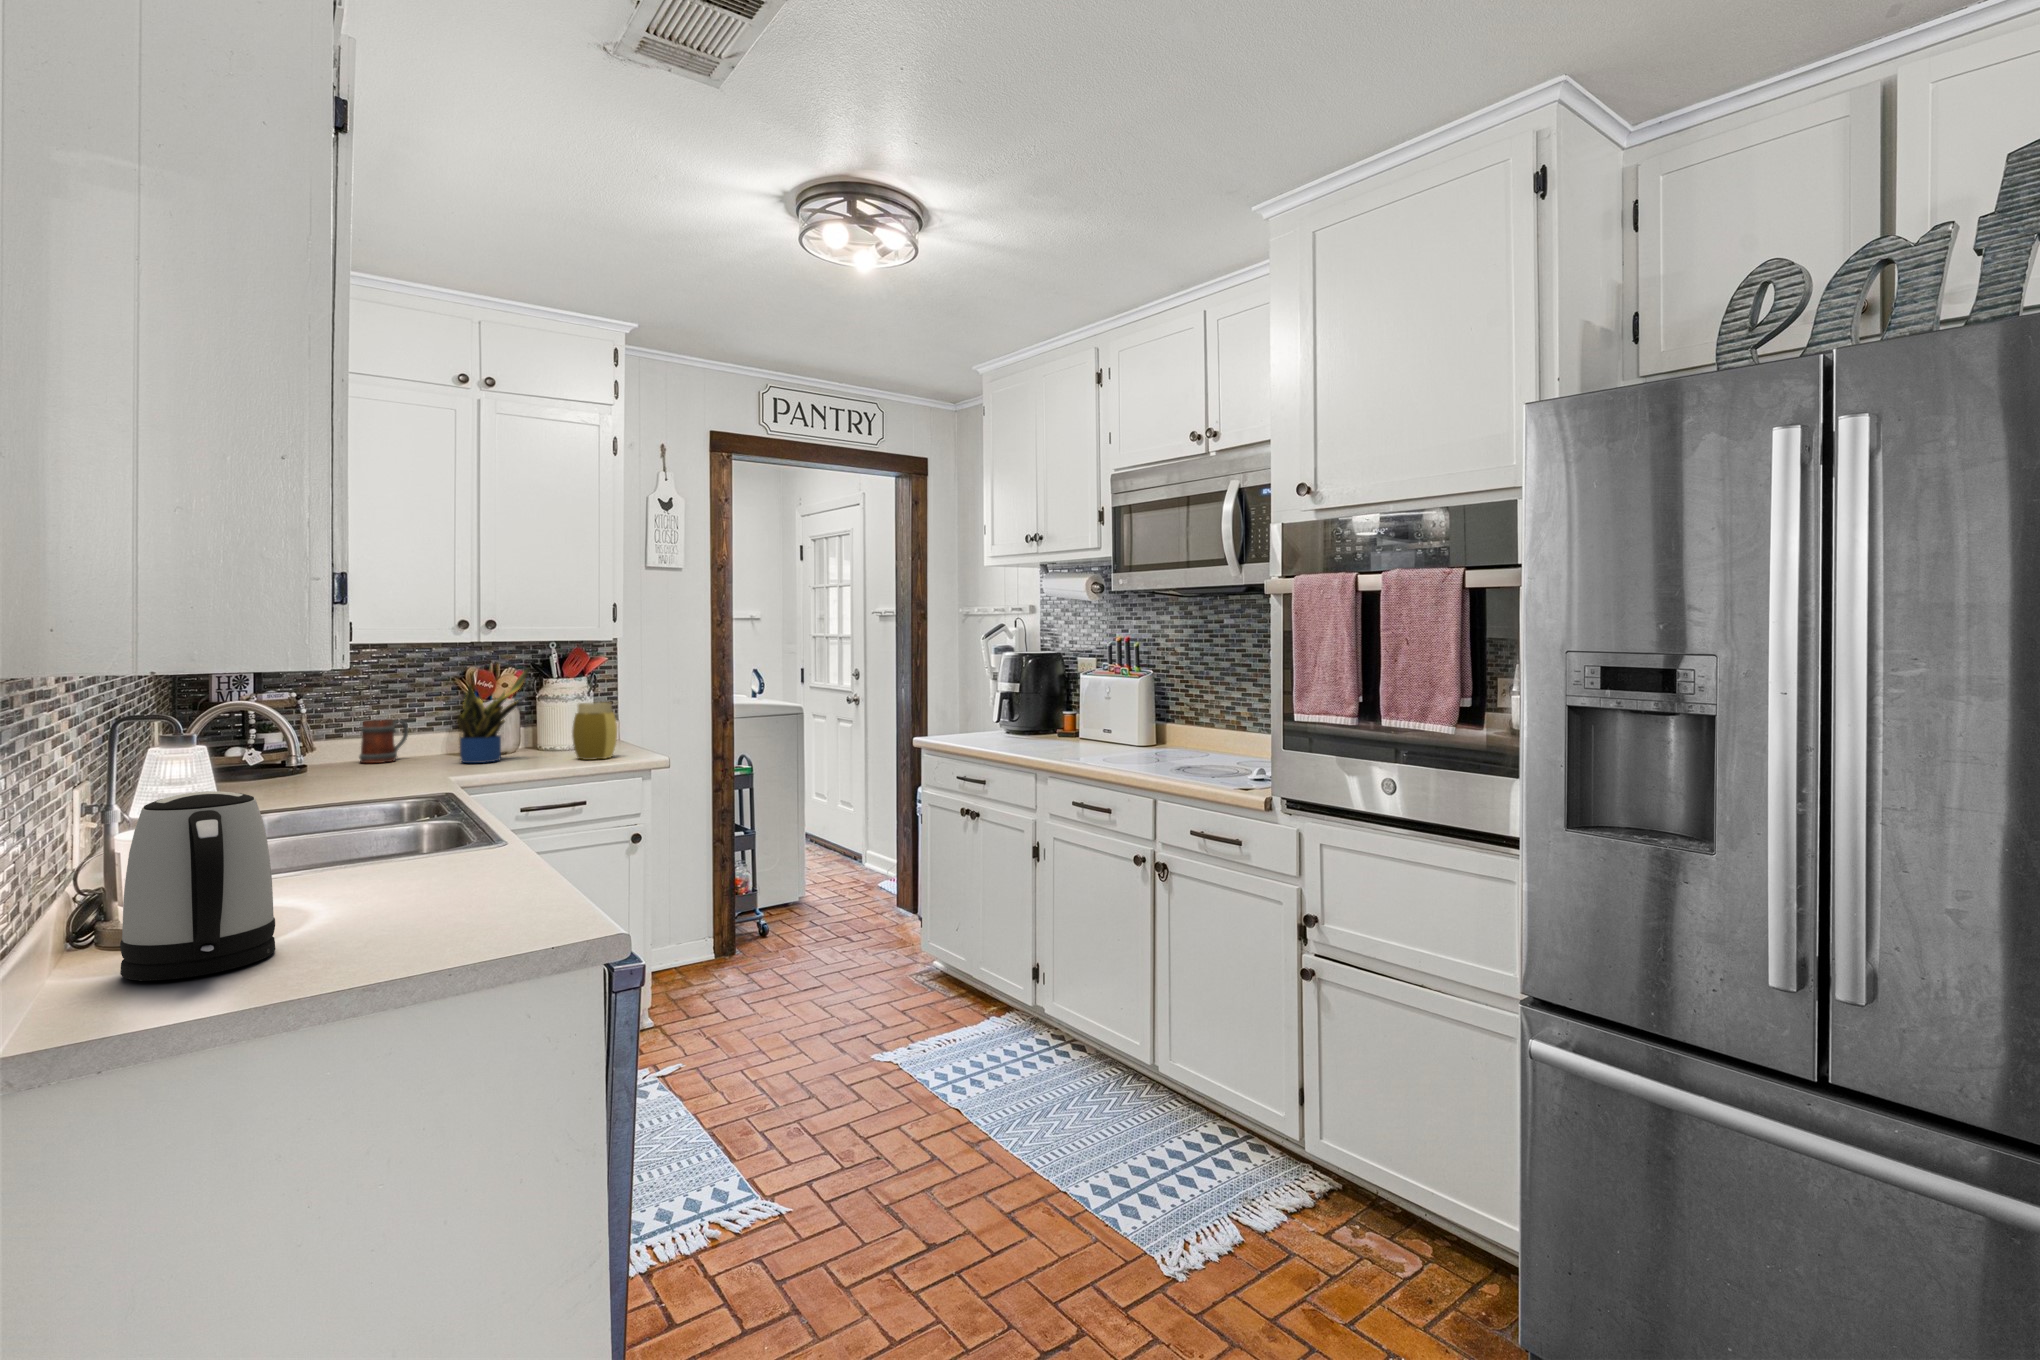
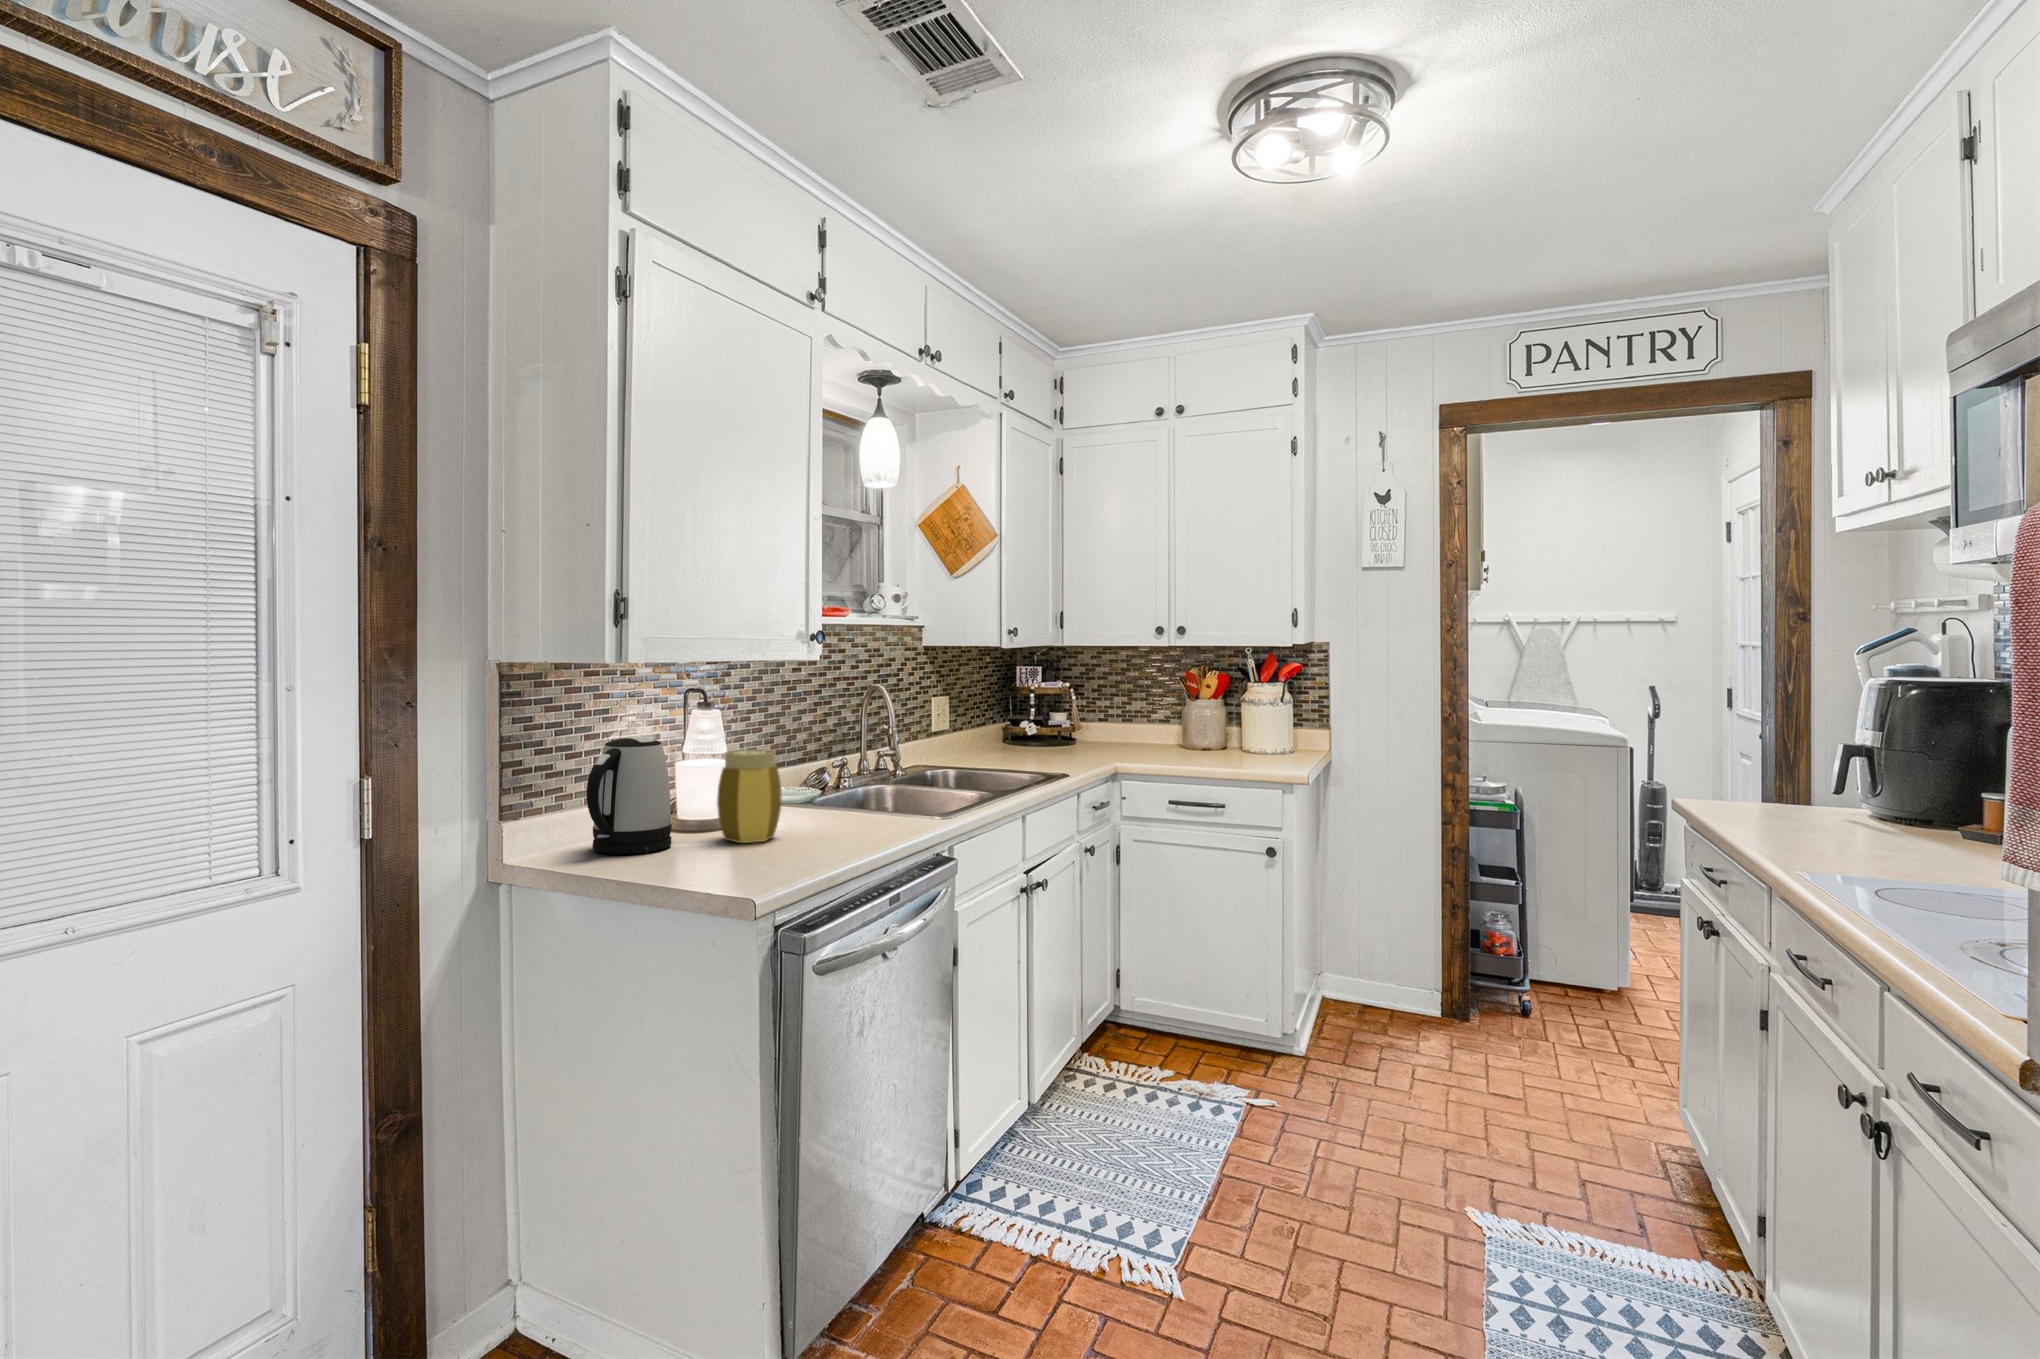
potted plant: present [458,669,528,763] -> none [1159,670,1216,756]
jar: present [572,702,617,760] -> present [717,749,782,843]
mug: present [359,719,408,763] -> none [1113,710,1150,747]

